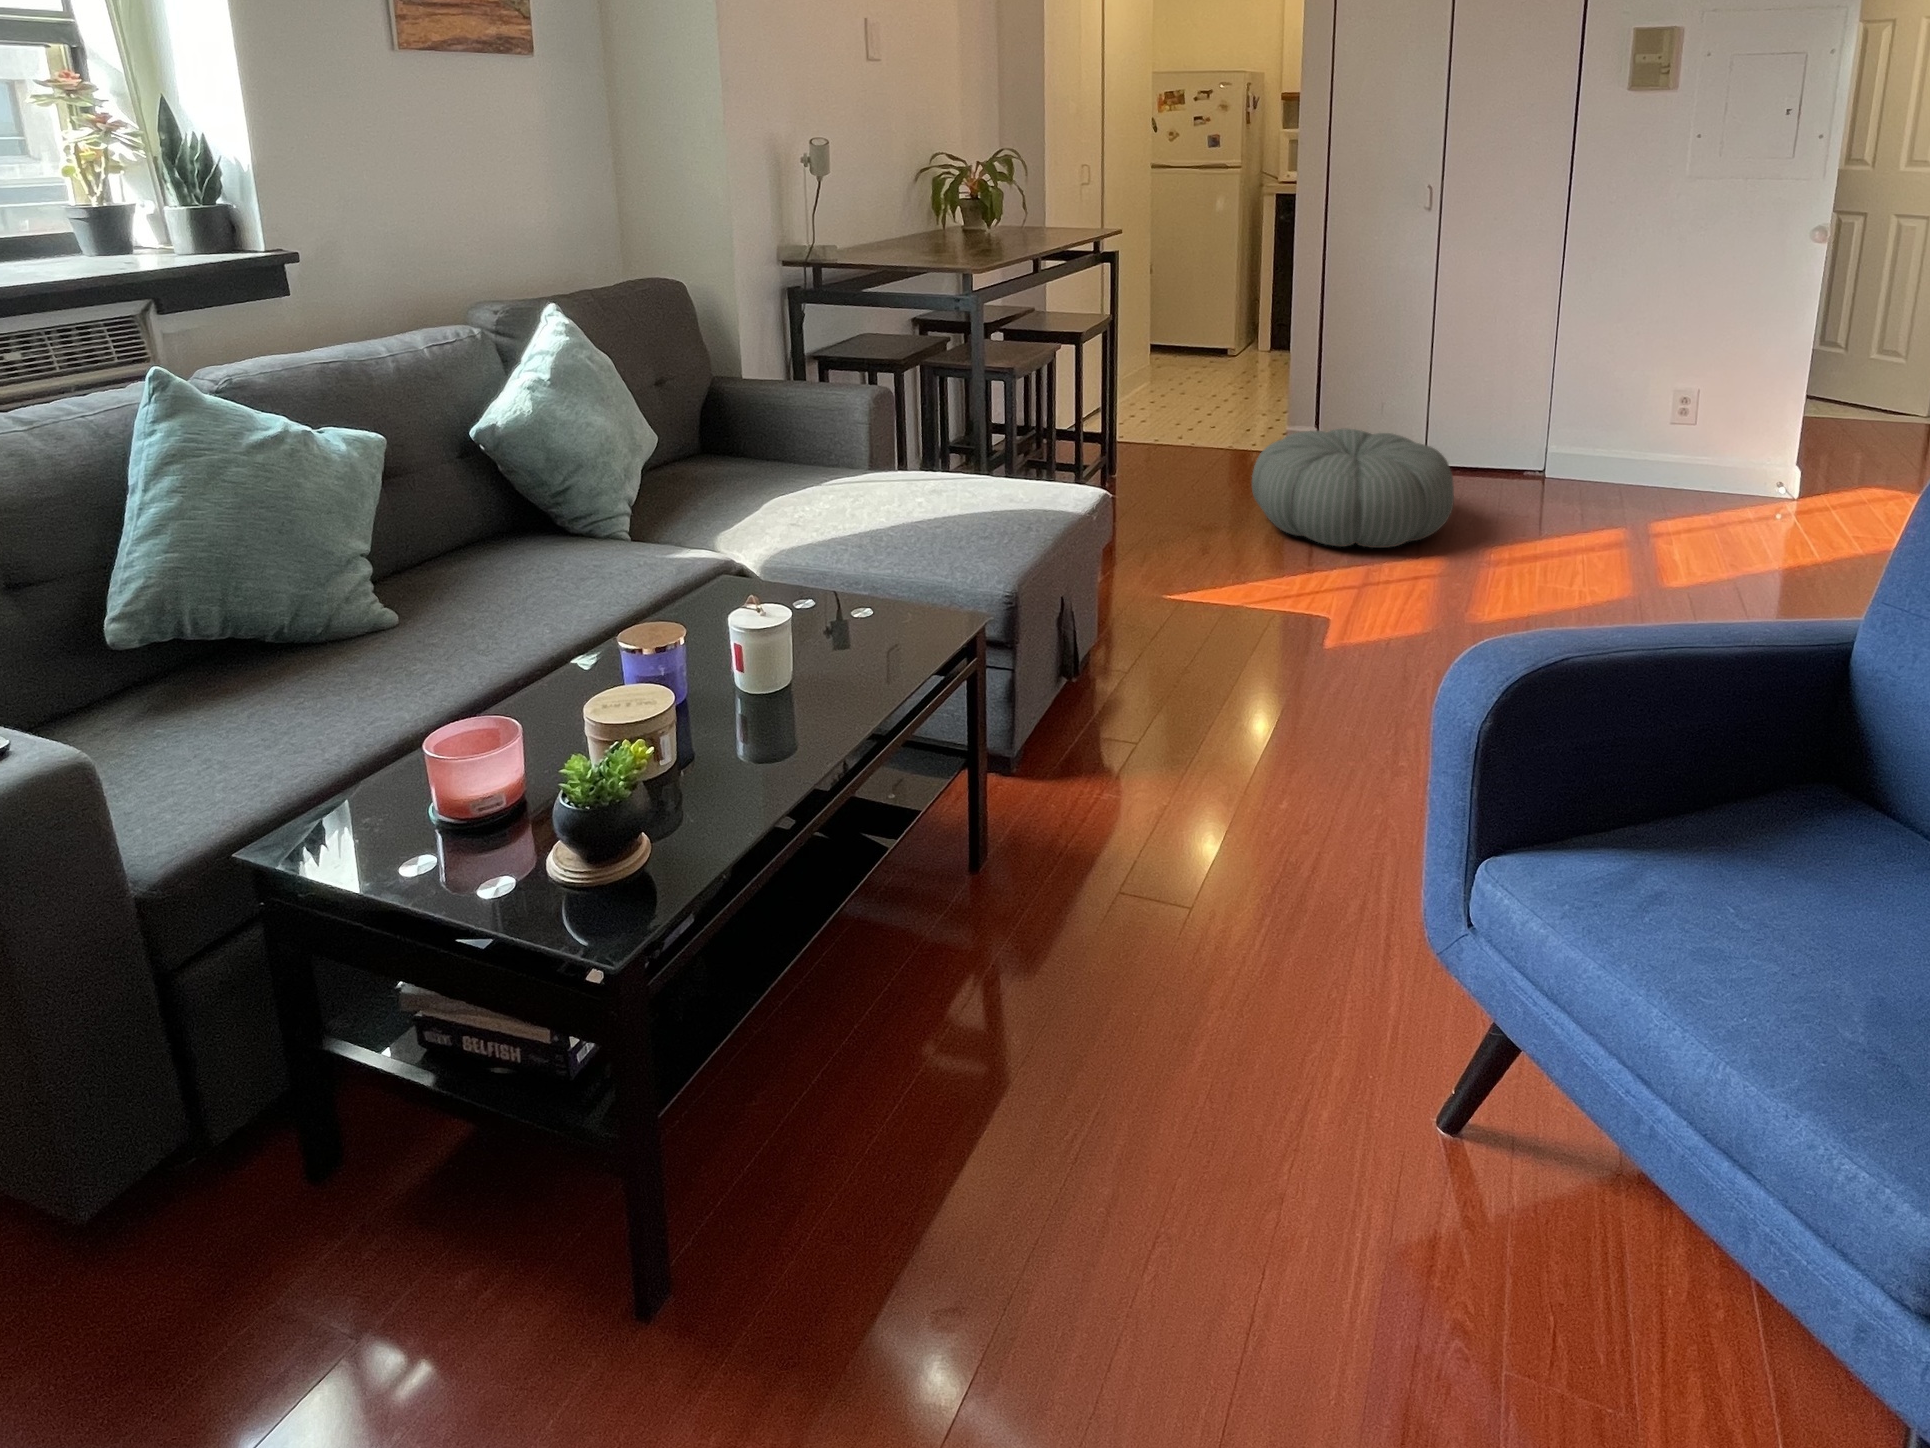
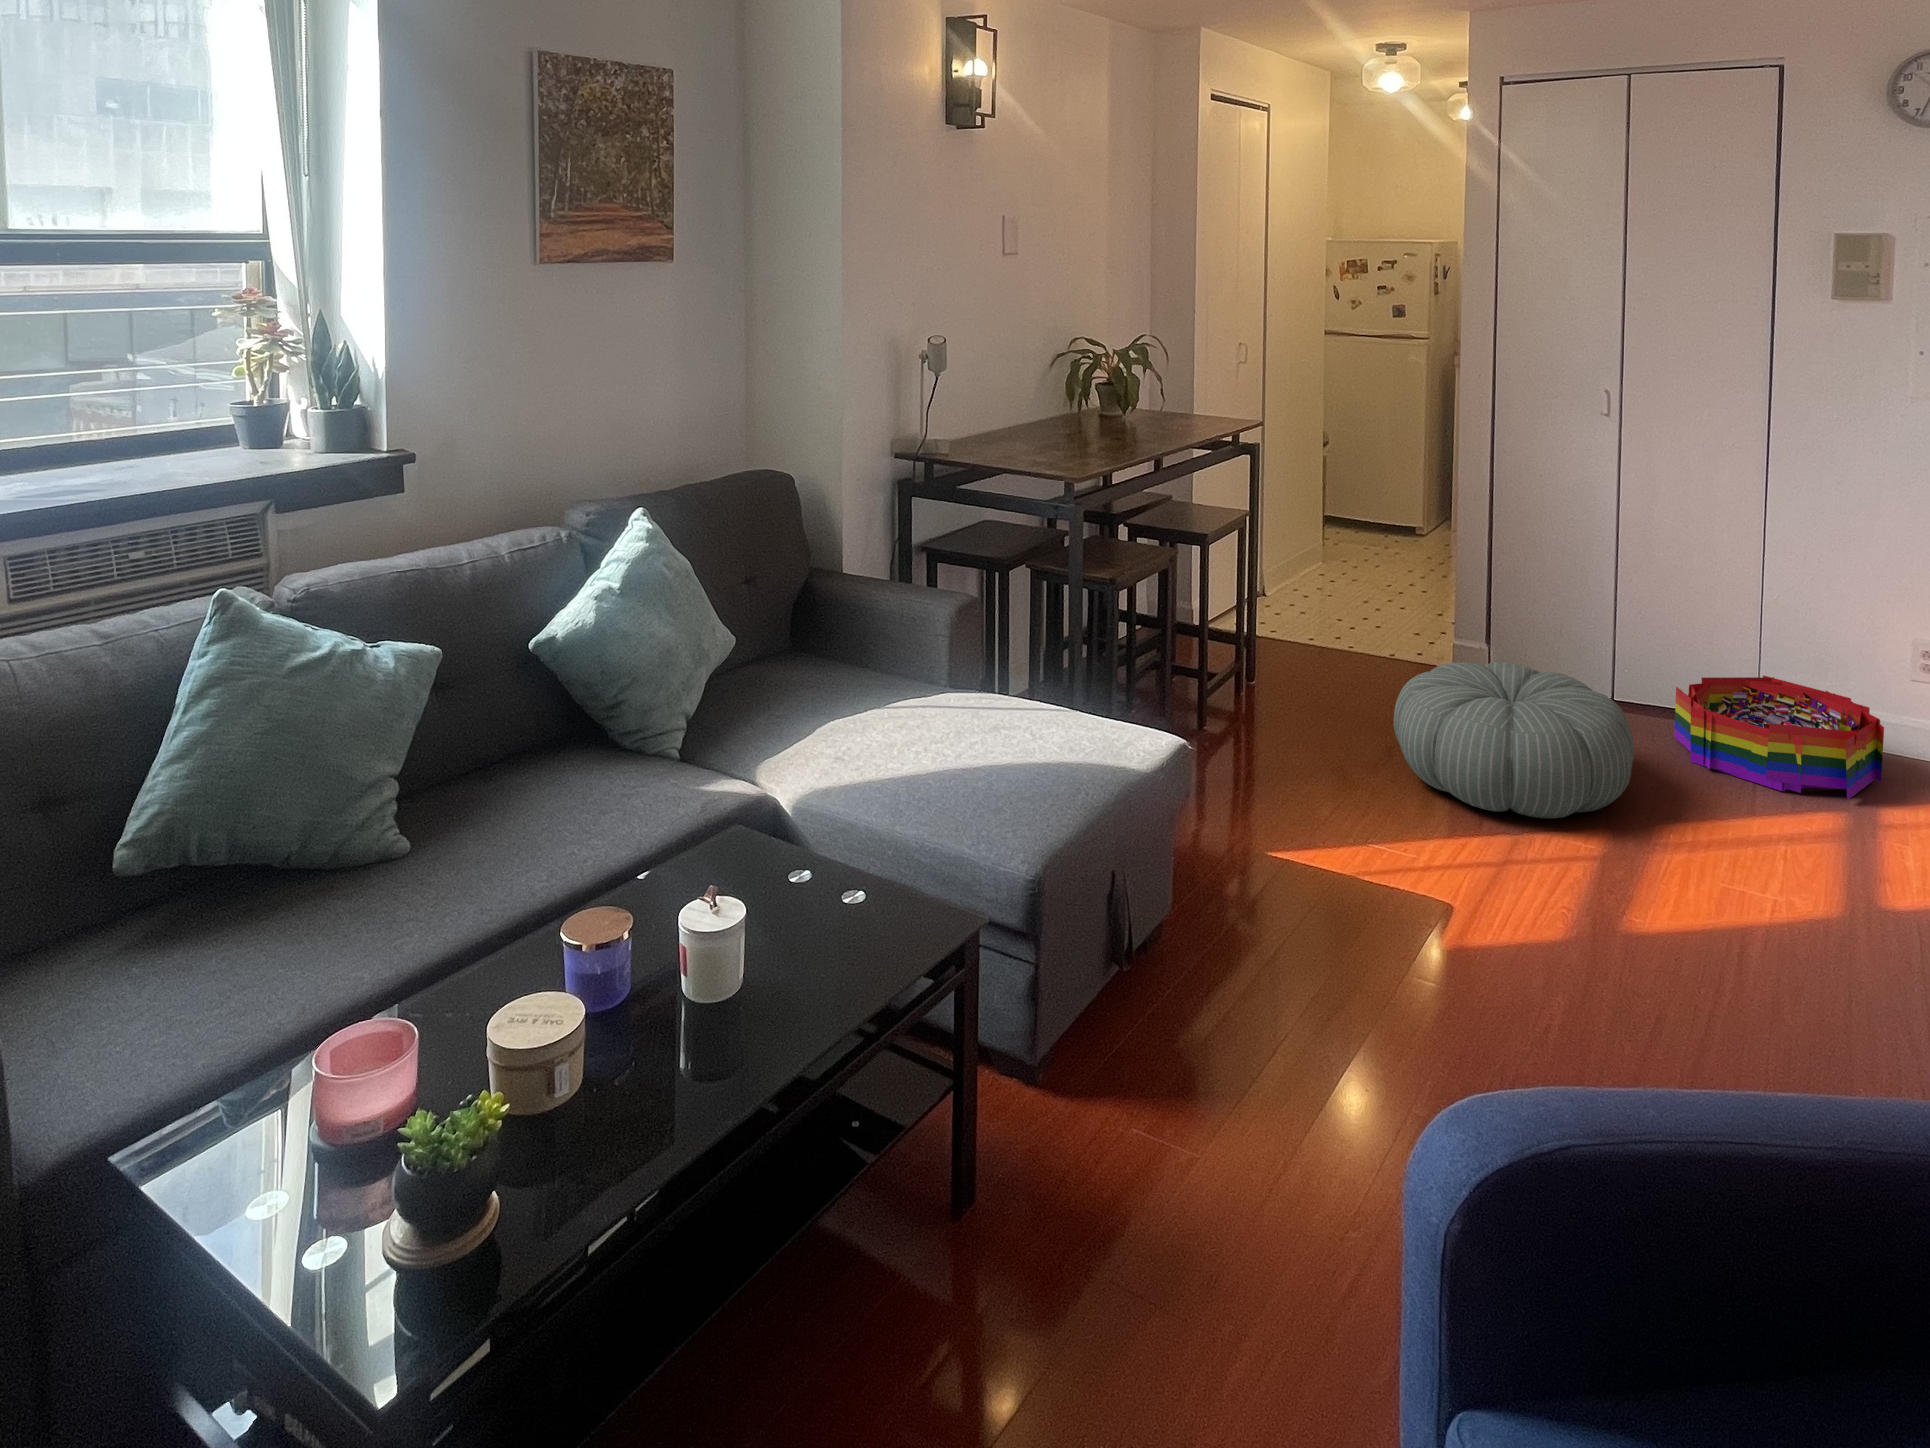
storage bin: none [1475,429,1645,516] -> present [1674,675,1884,800]

